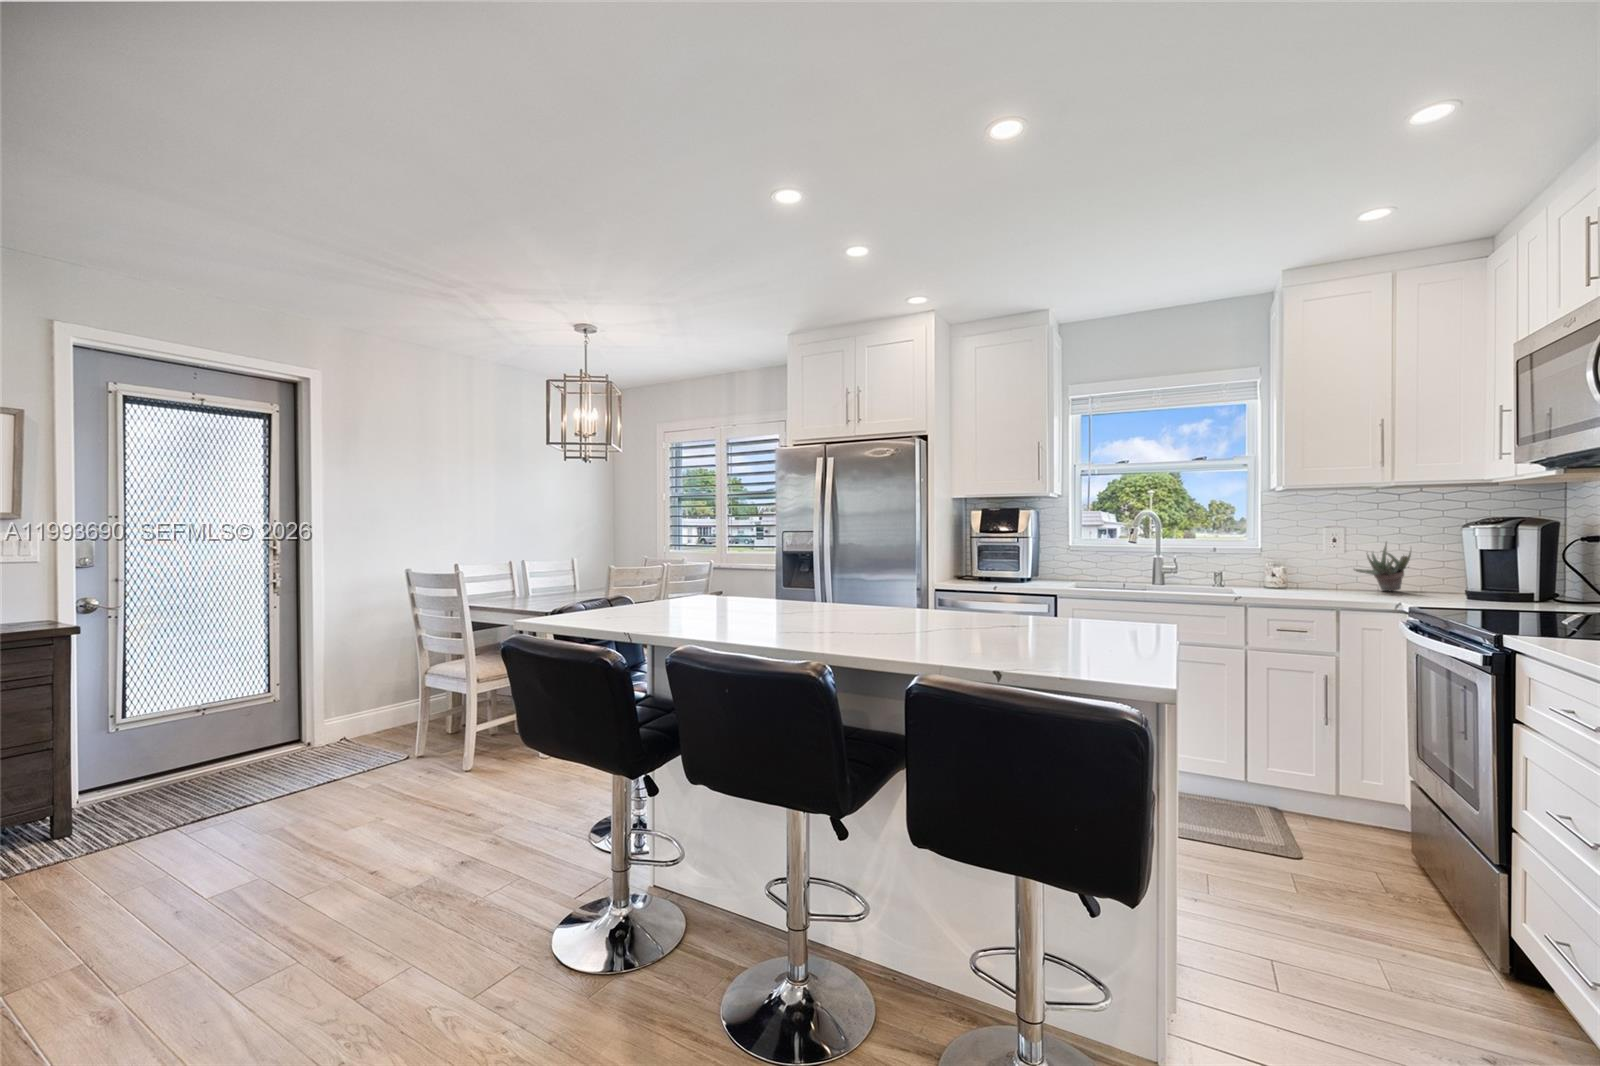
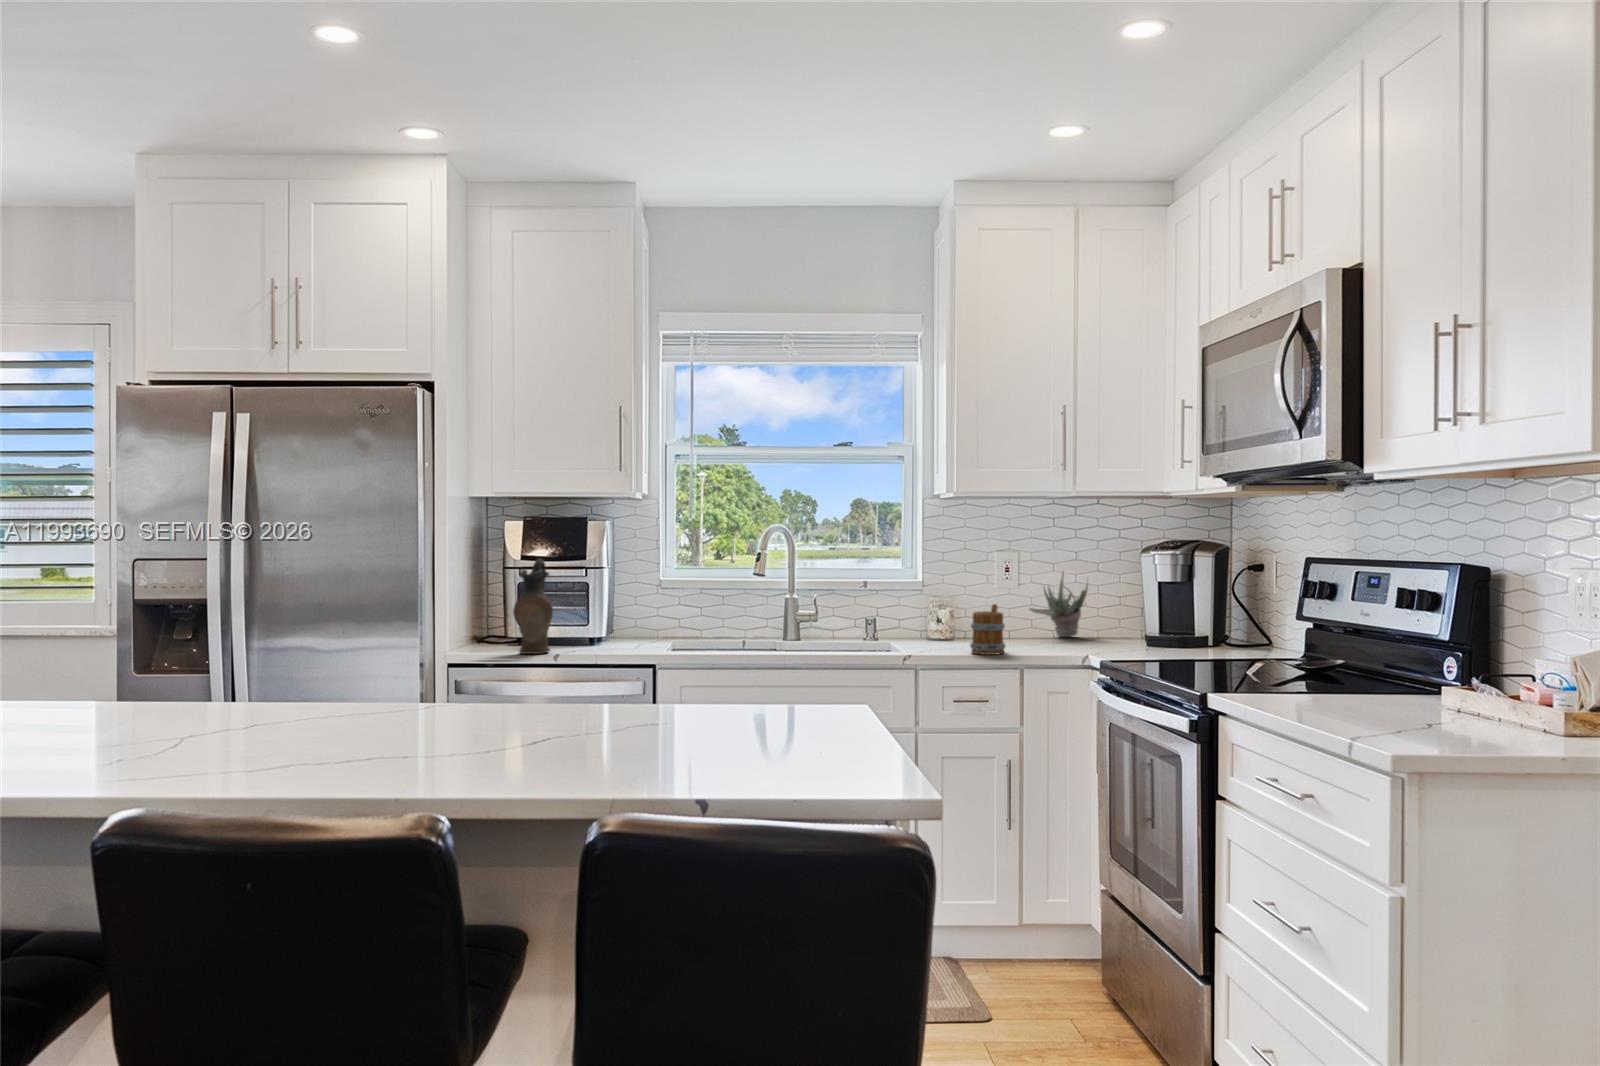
ceramic pitcher: none [973,532,996,588] -> present [513,559,553,654]
mug: none [1295,565,1326,601] -> present [970,604,1005,655]

